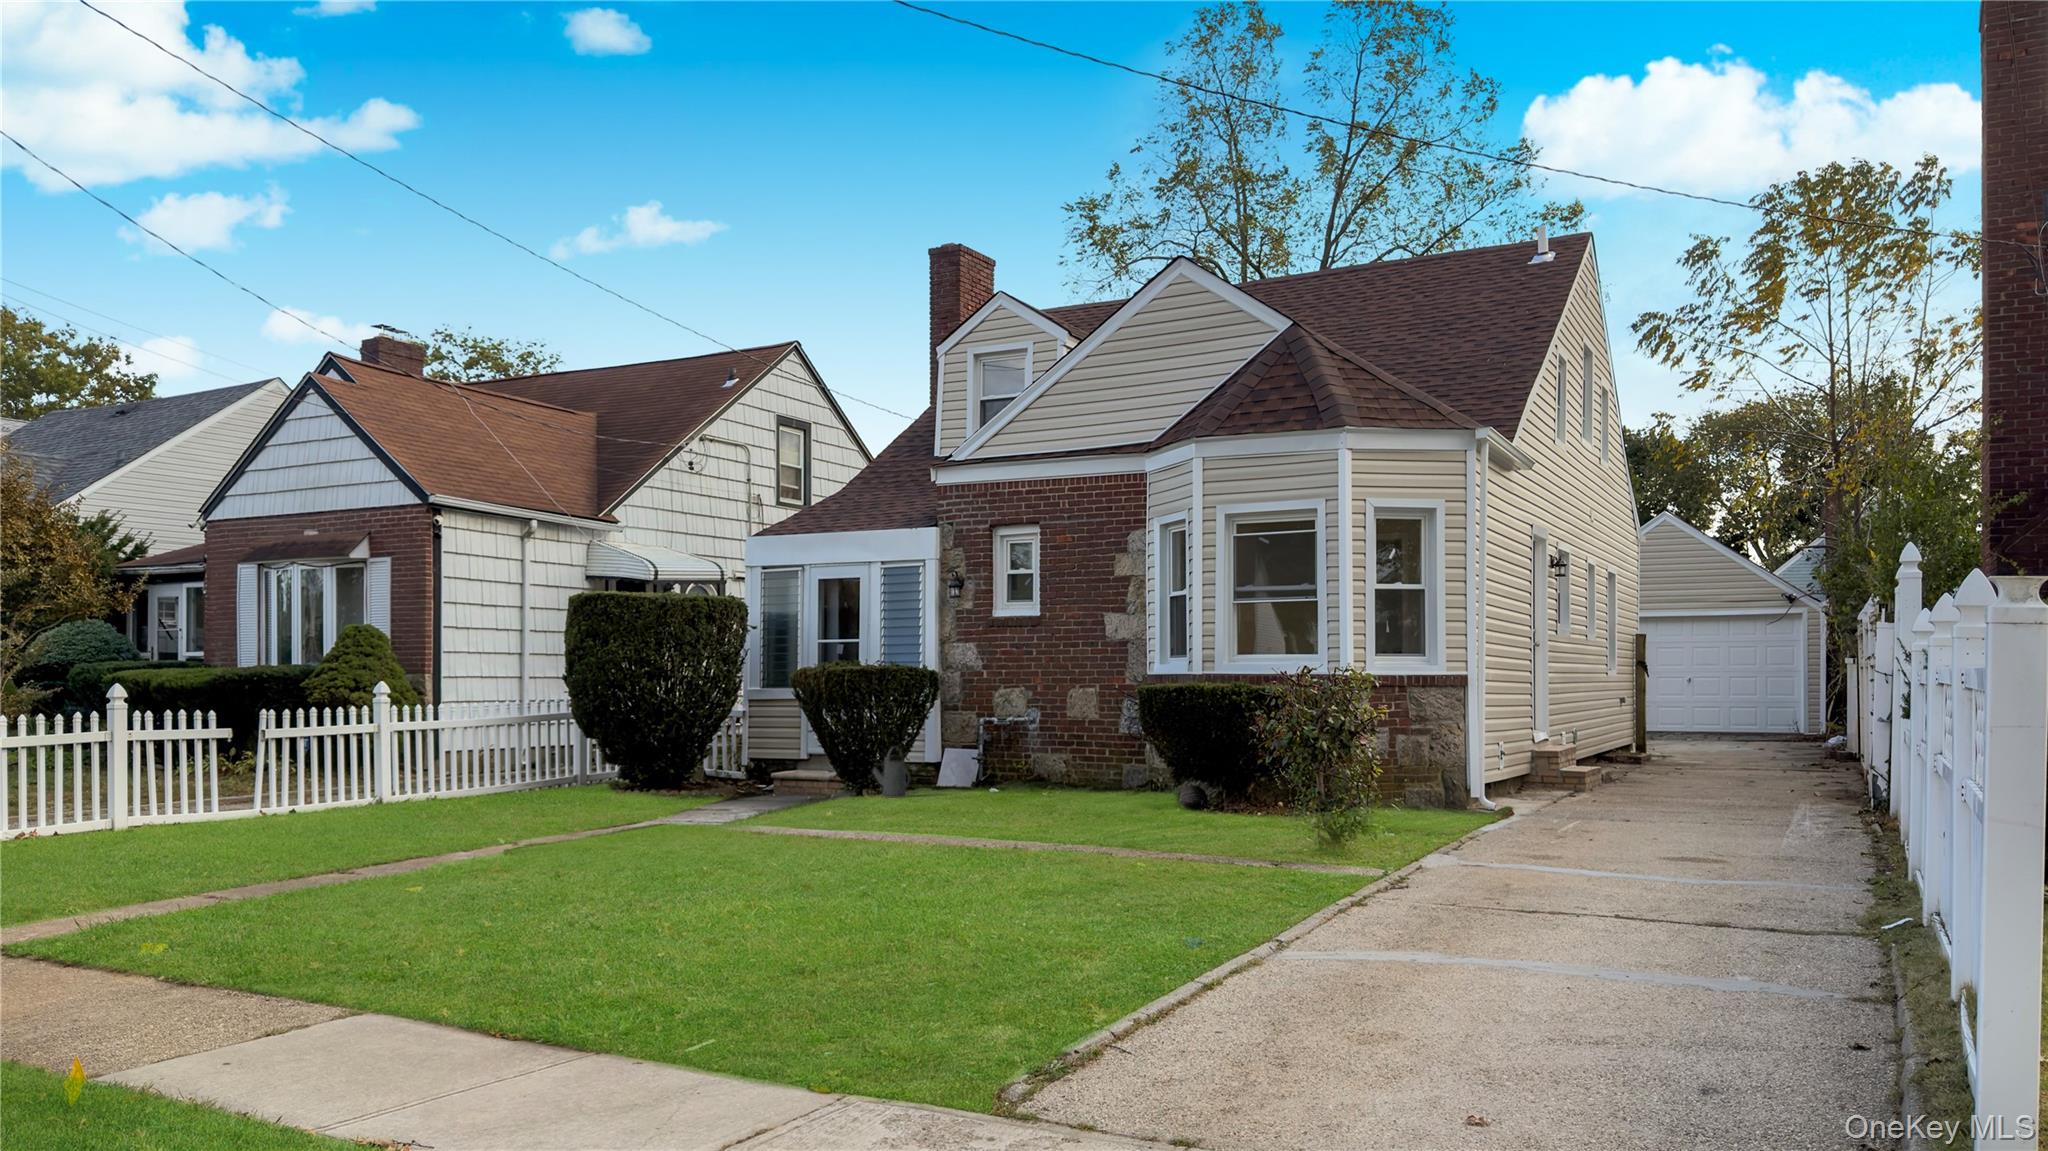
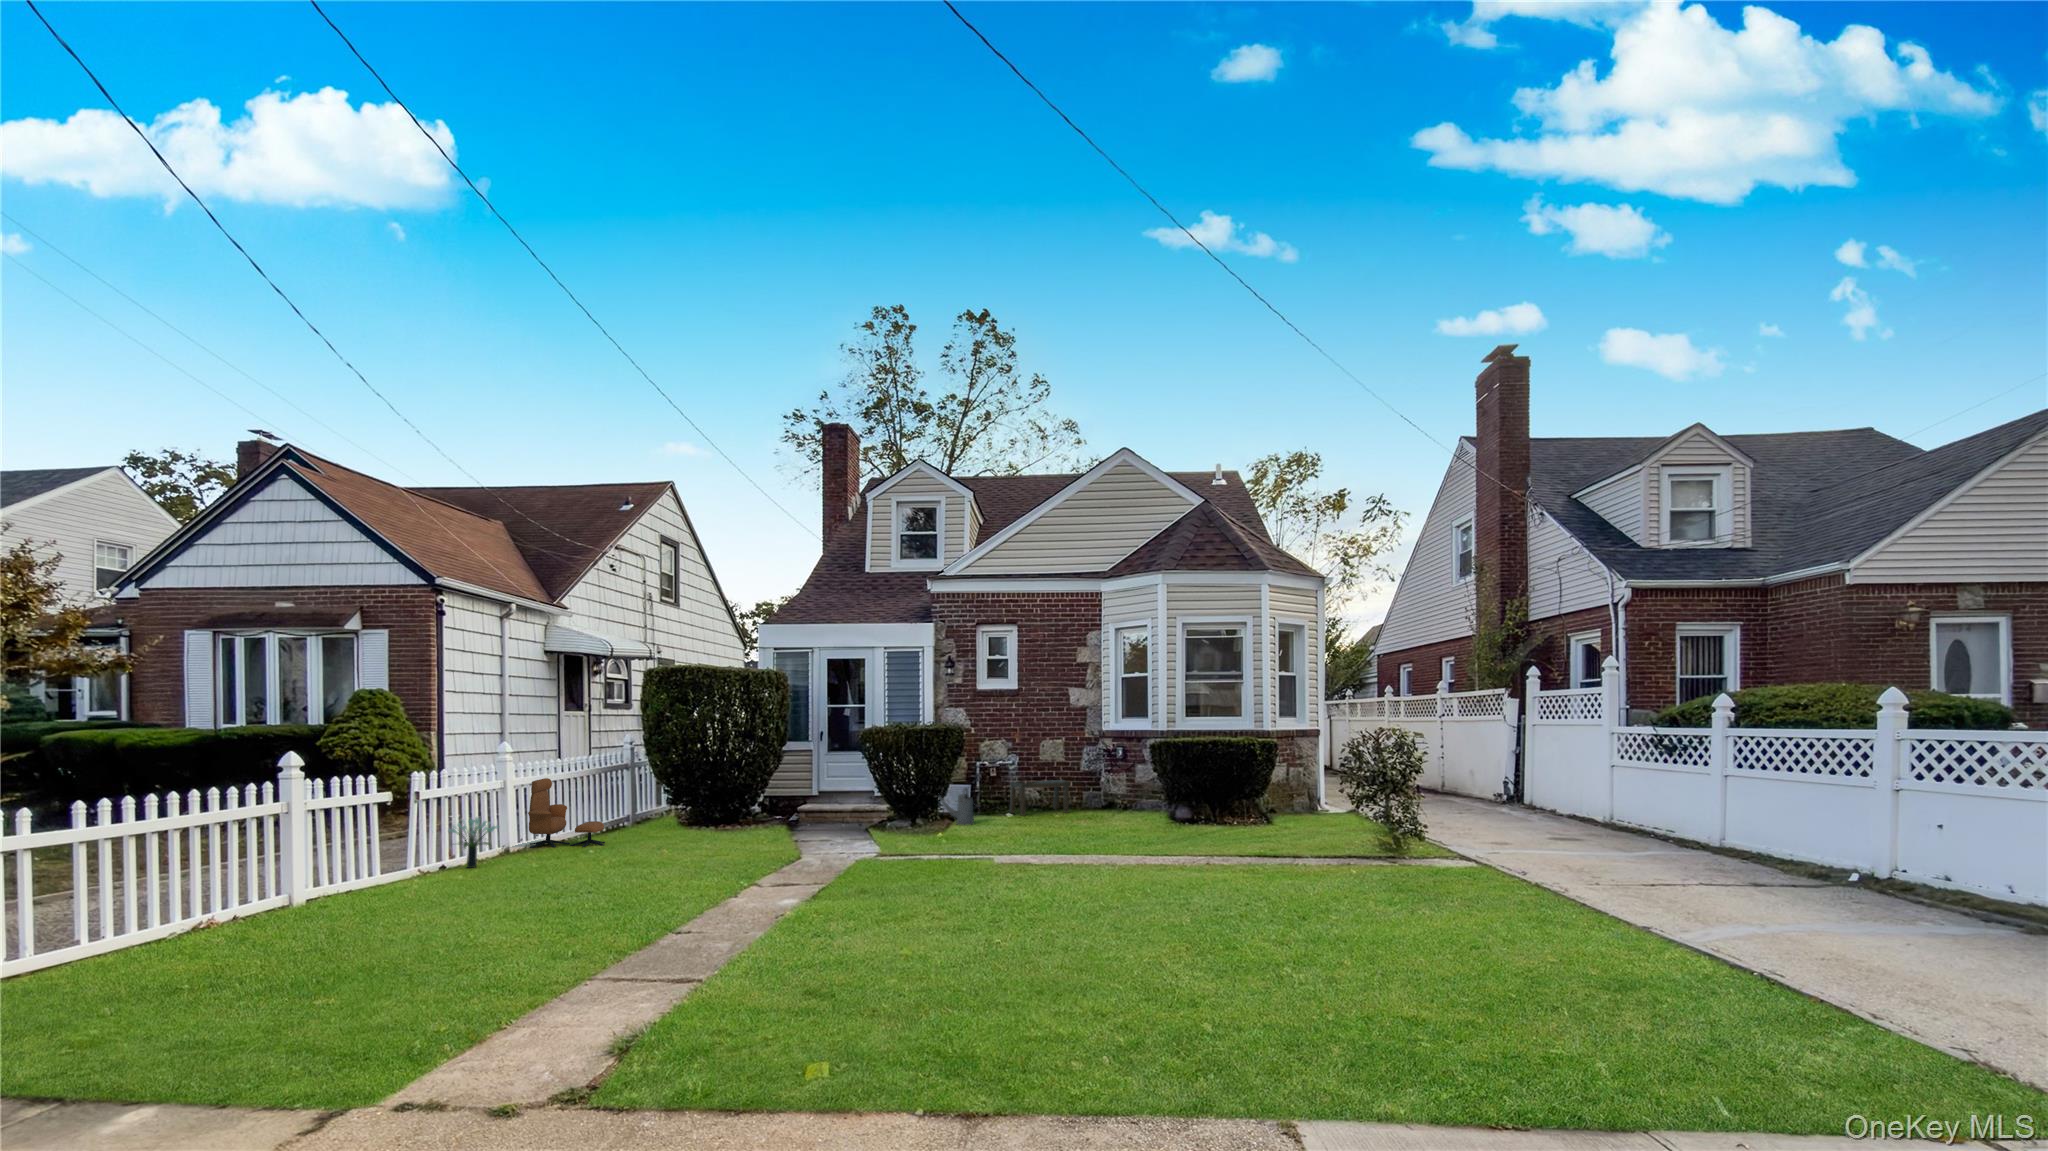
lounge chair: none [356,714,446,794] -> present [528,778,605,848]
potted plant: none [198,745,256,802] -> present [449,818,499,868]
bench: none [1011,747,1091,793] -> present [1010,780,1070,816]

